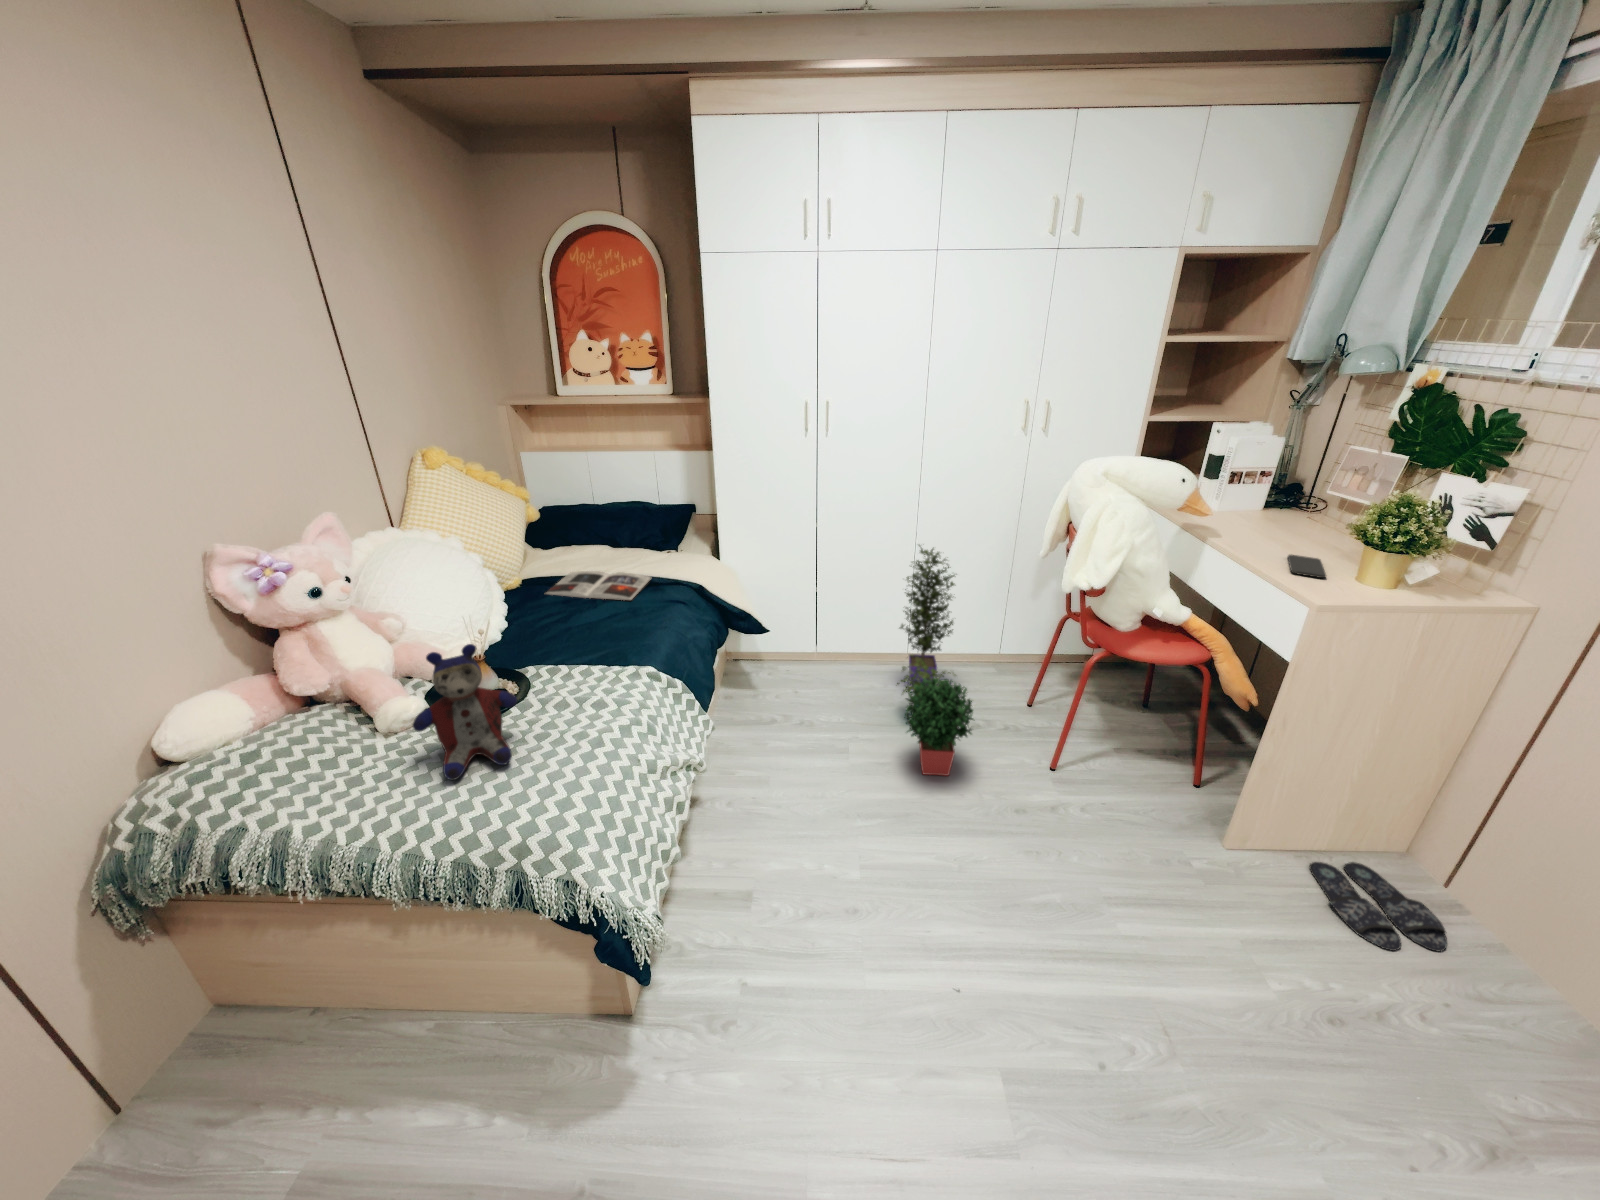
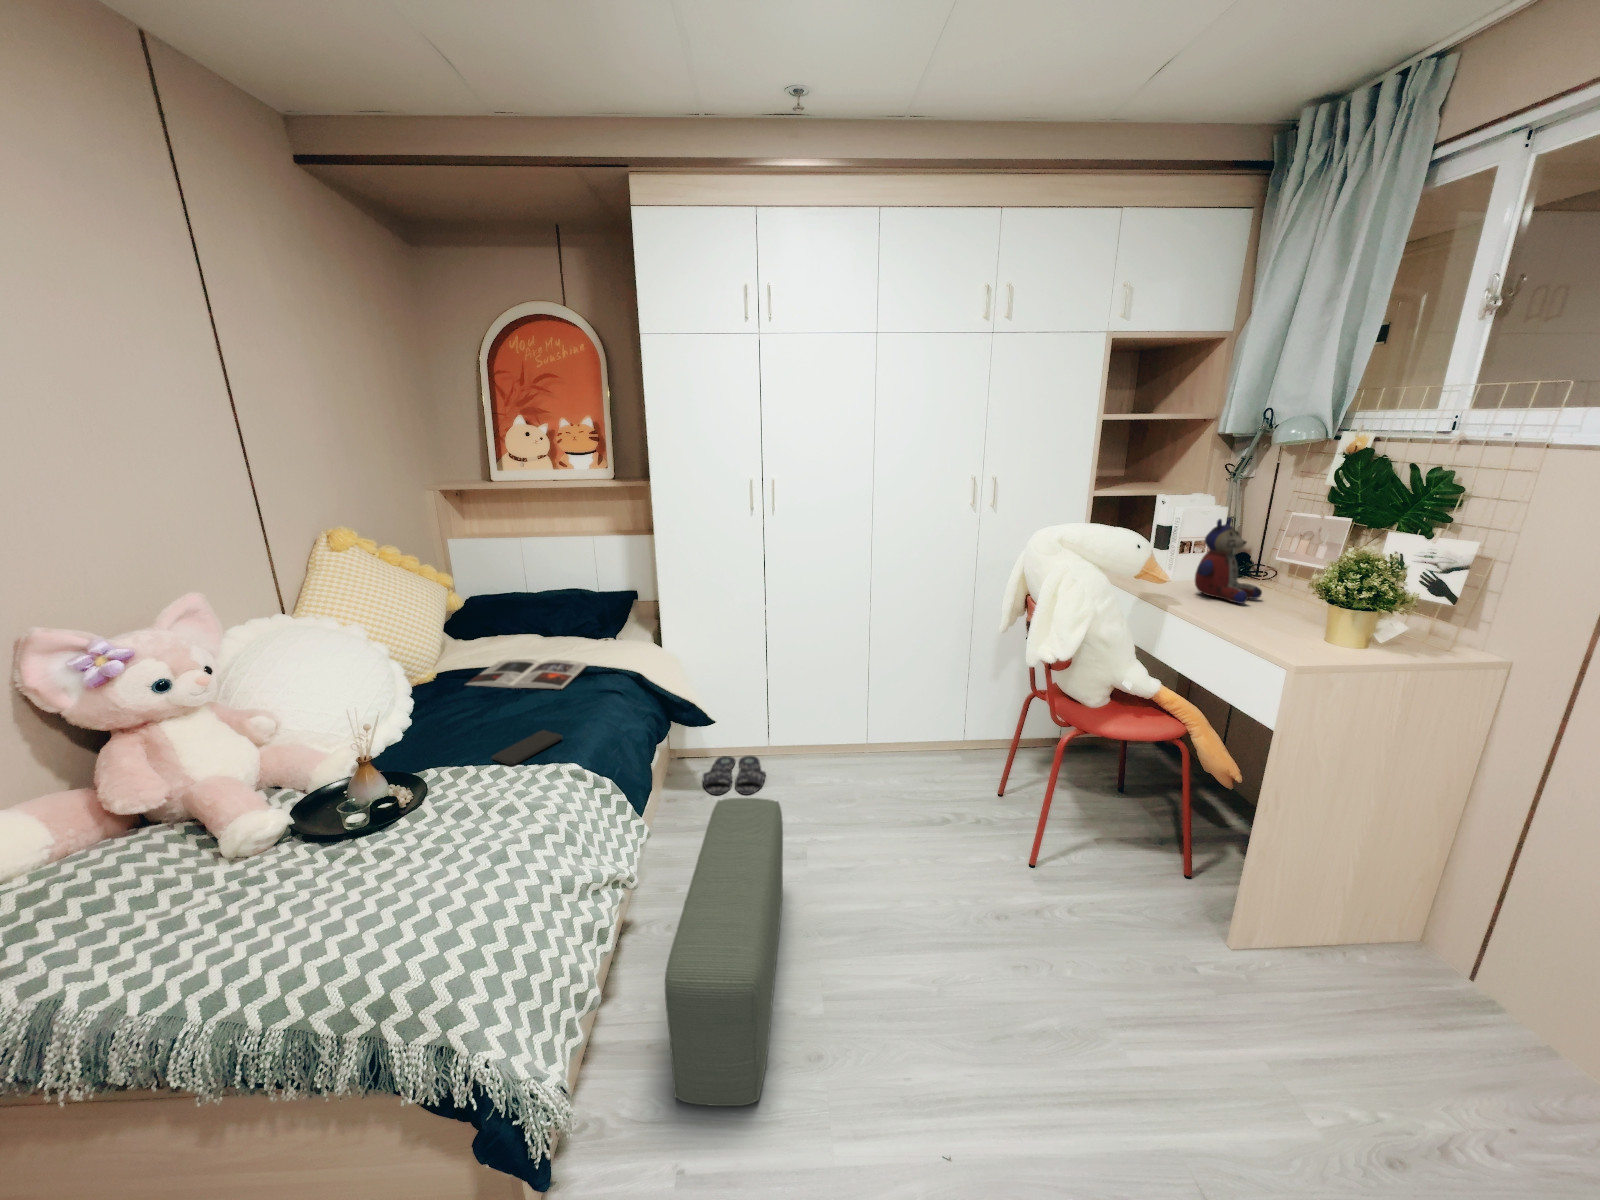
potted plant: present [897,545,975,776] -> none [856,622,944,874]
smartphone: present [1288,554,1326,578] -> present [492,730,562,765]
stuffed bear: present [413,644,517,780] -> present [1195,517,1262,604]
pouf: none [731,703,828,945] -> present [665,798,783,1106]
slippers: present [1309,862,1447,951] -> present [702,756,766,795]

